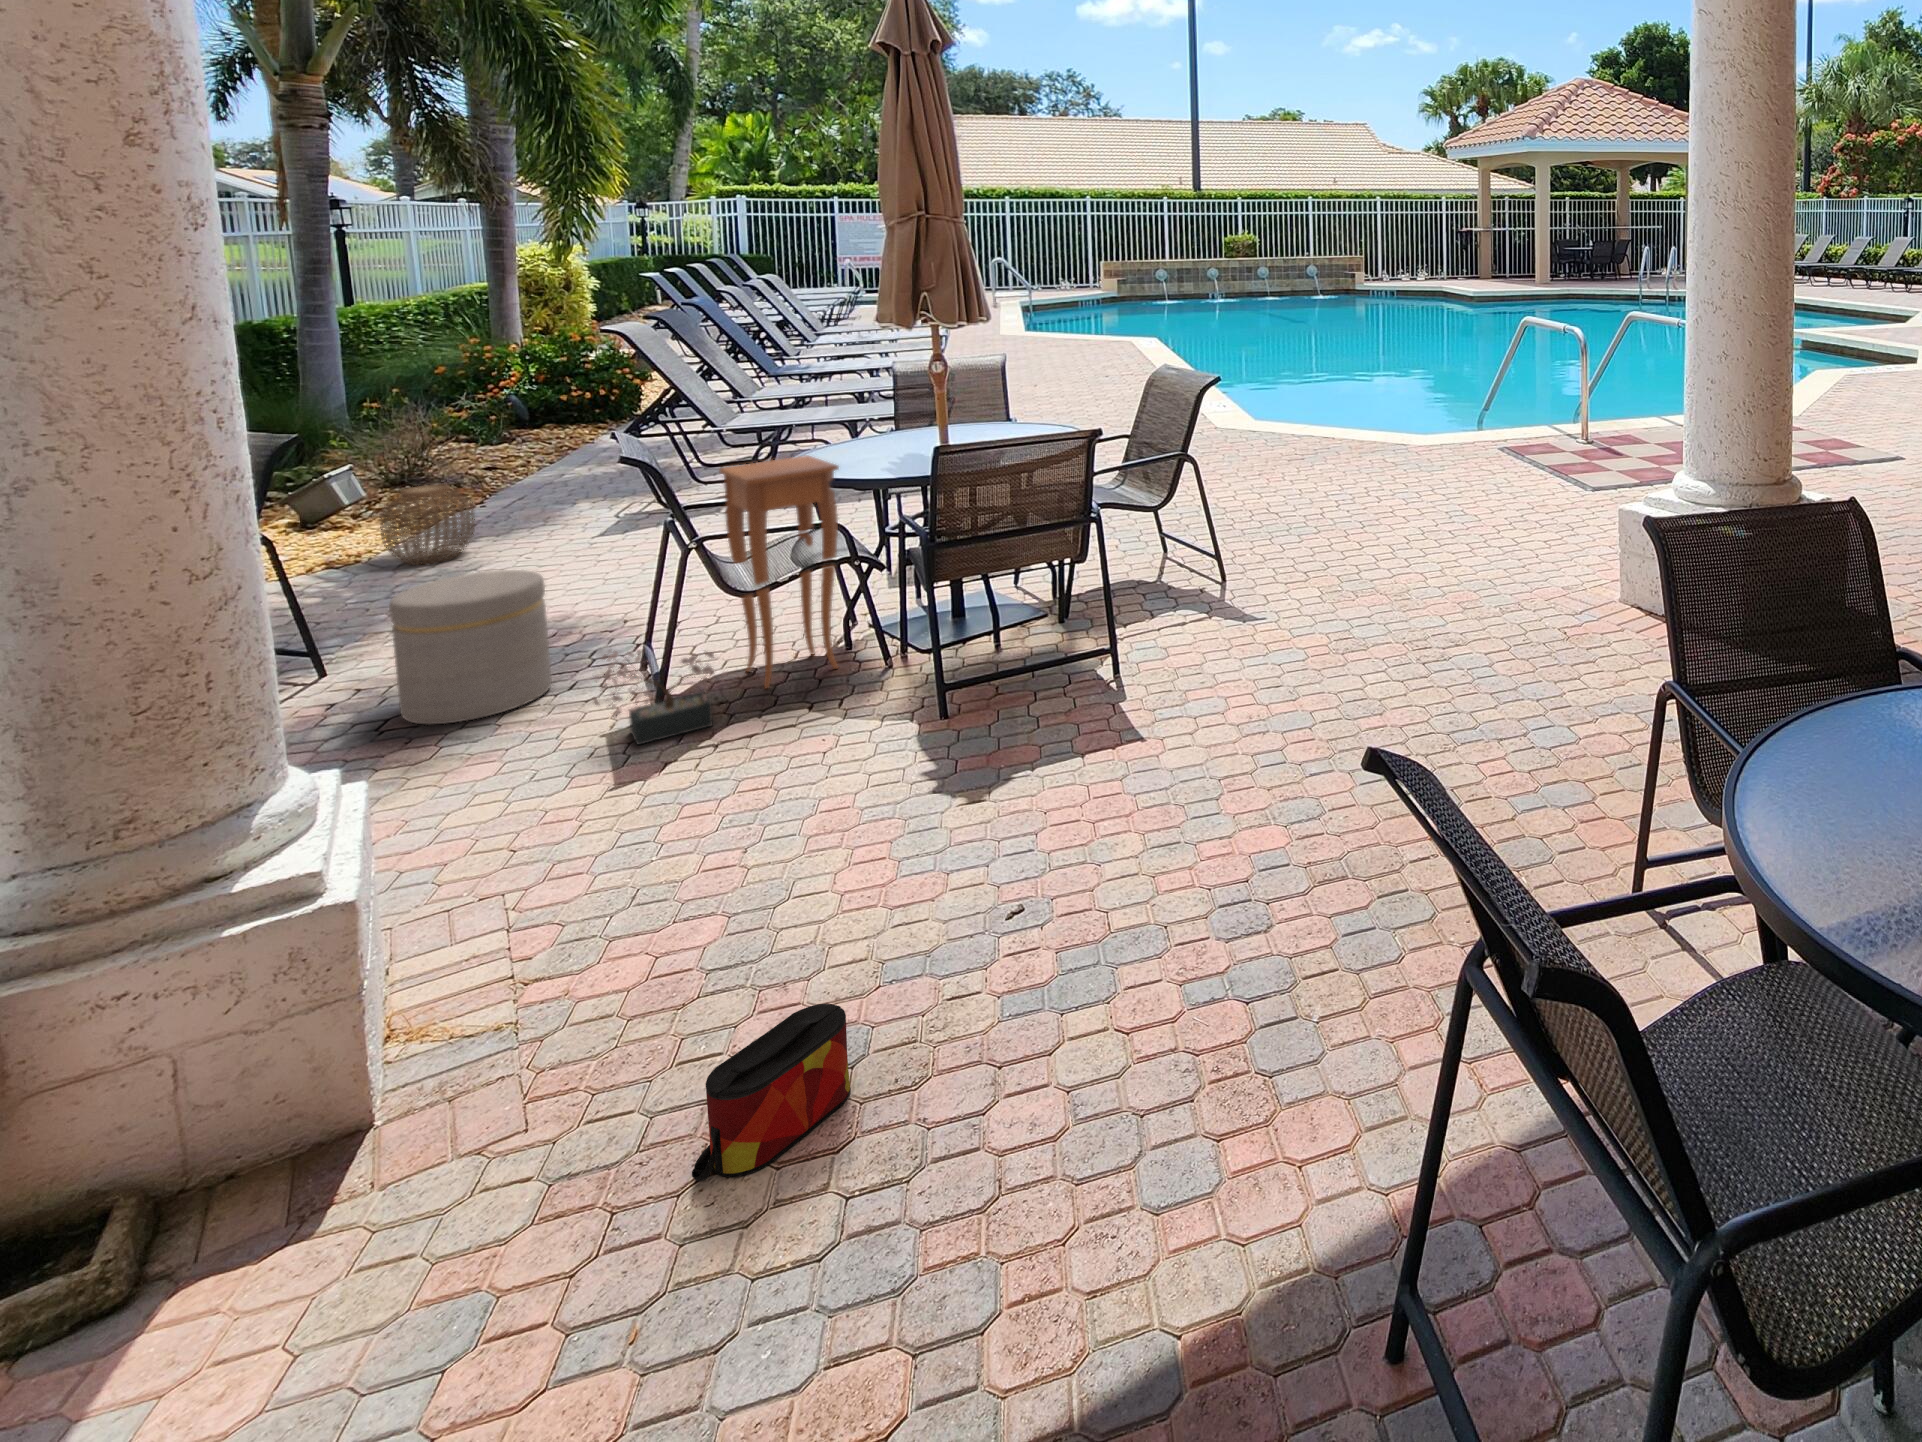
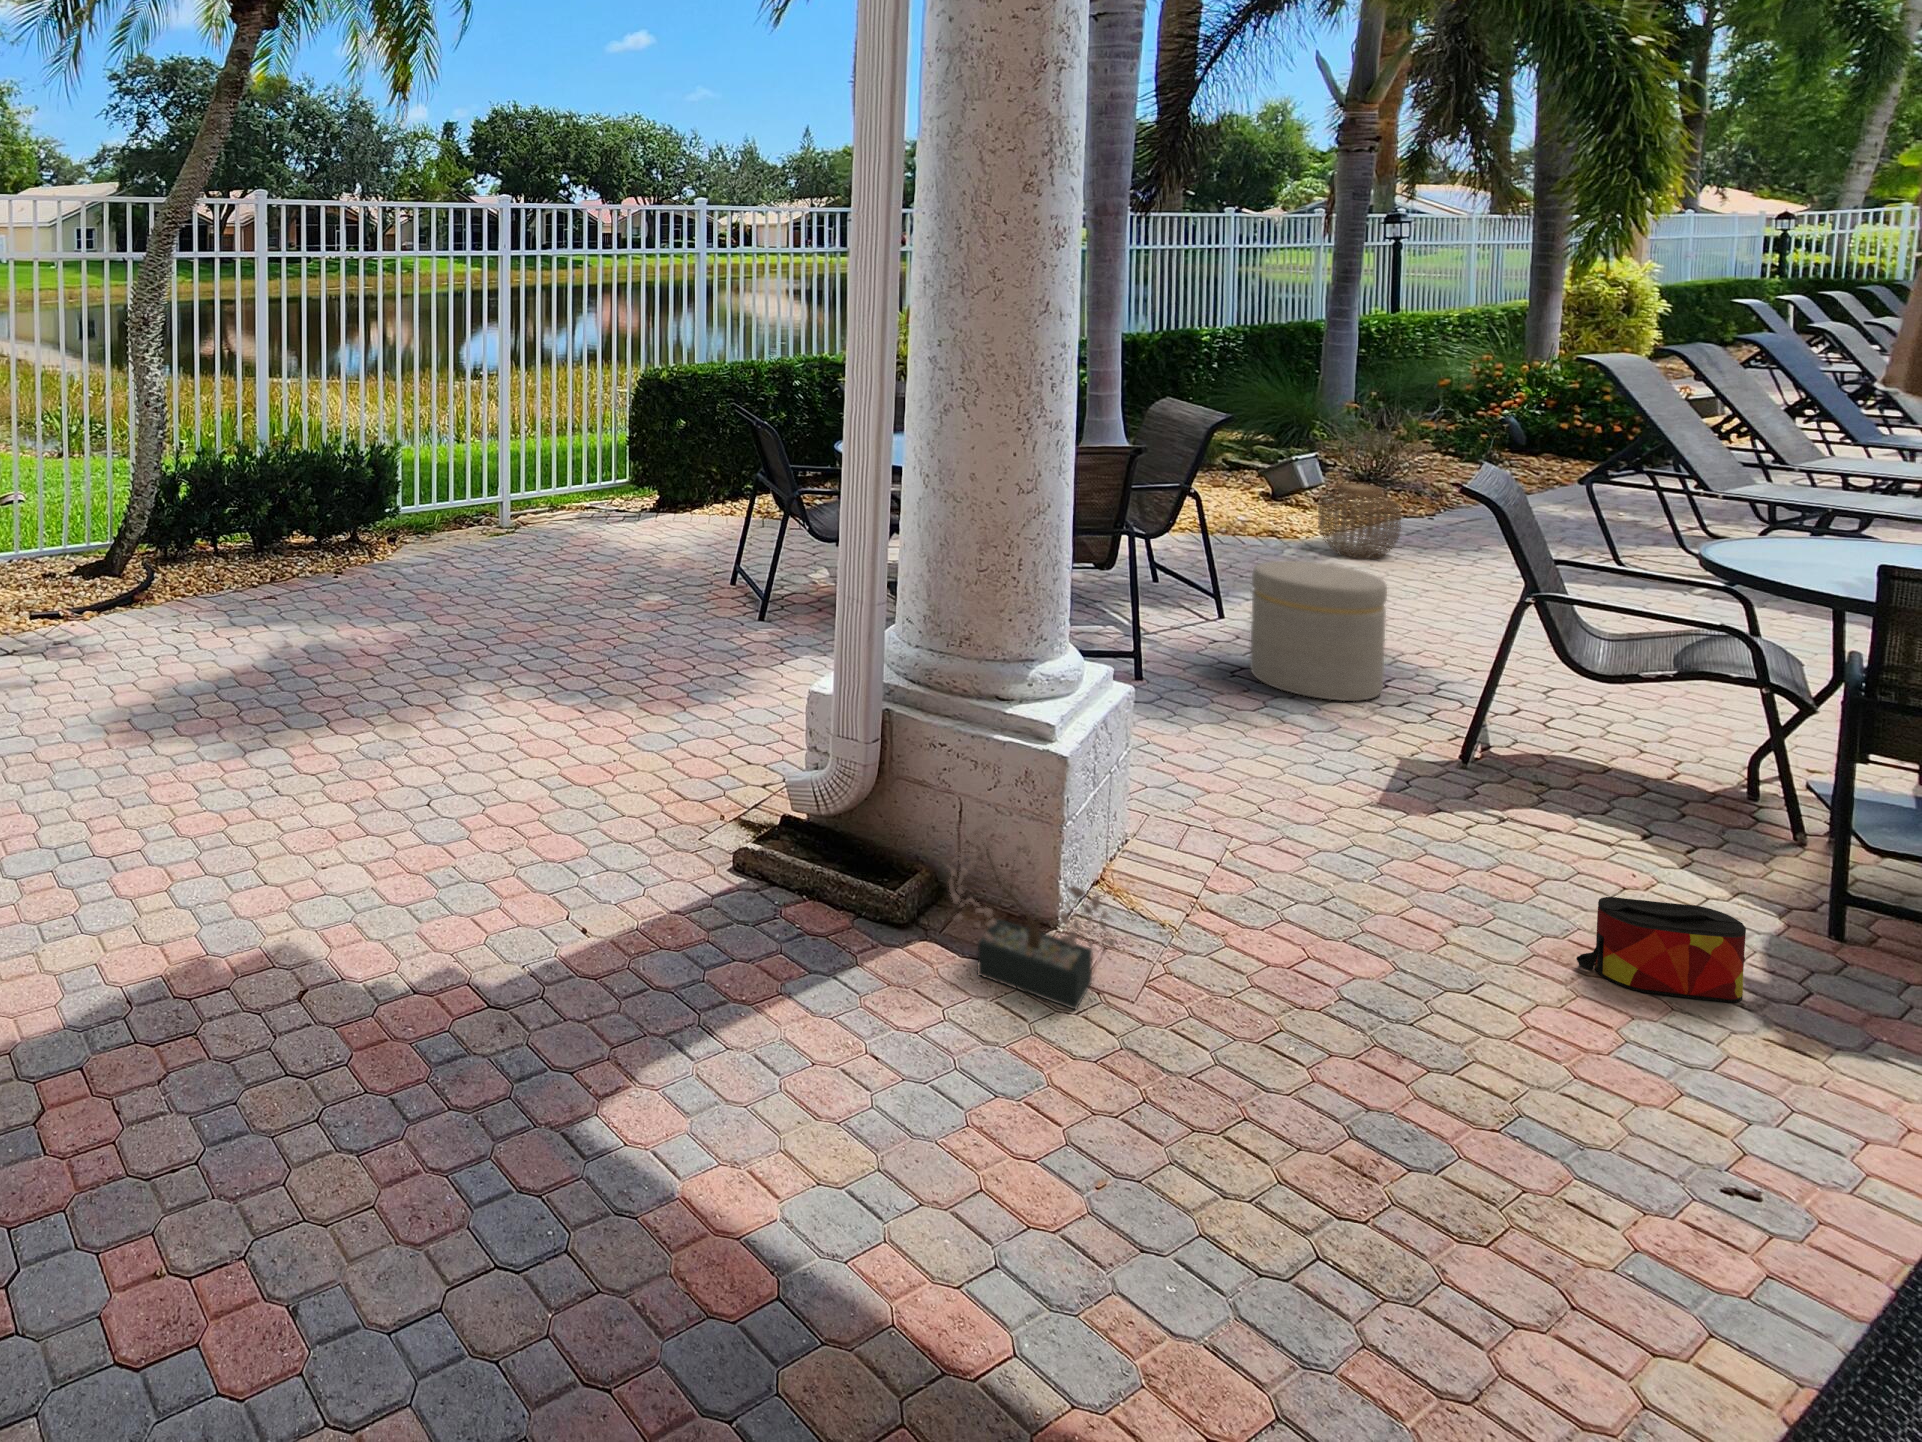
side table: present [719,455,839,688] -> none [1582,520,1743,810]
decorative plant: present [593,651,727,745] -> present [947,826,1115,1009]
bag: present [692,1004,851,1181] -> present [1576,897,1746,1002]

